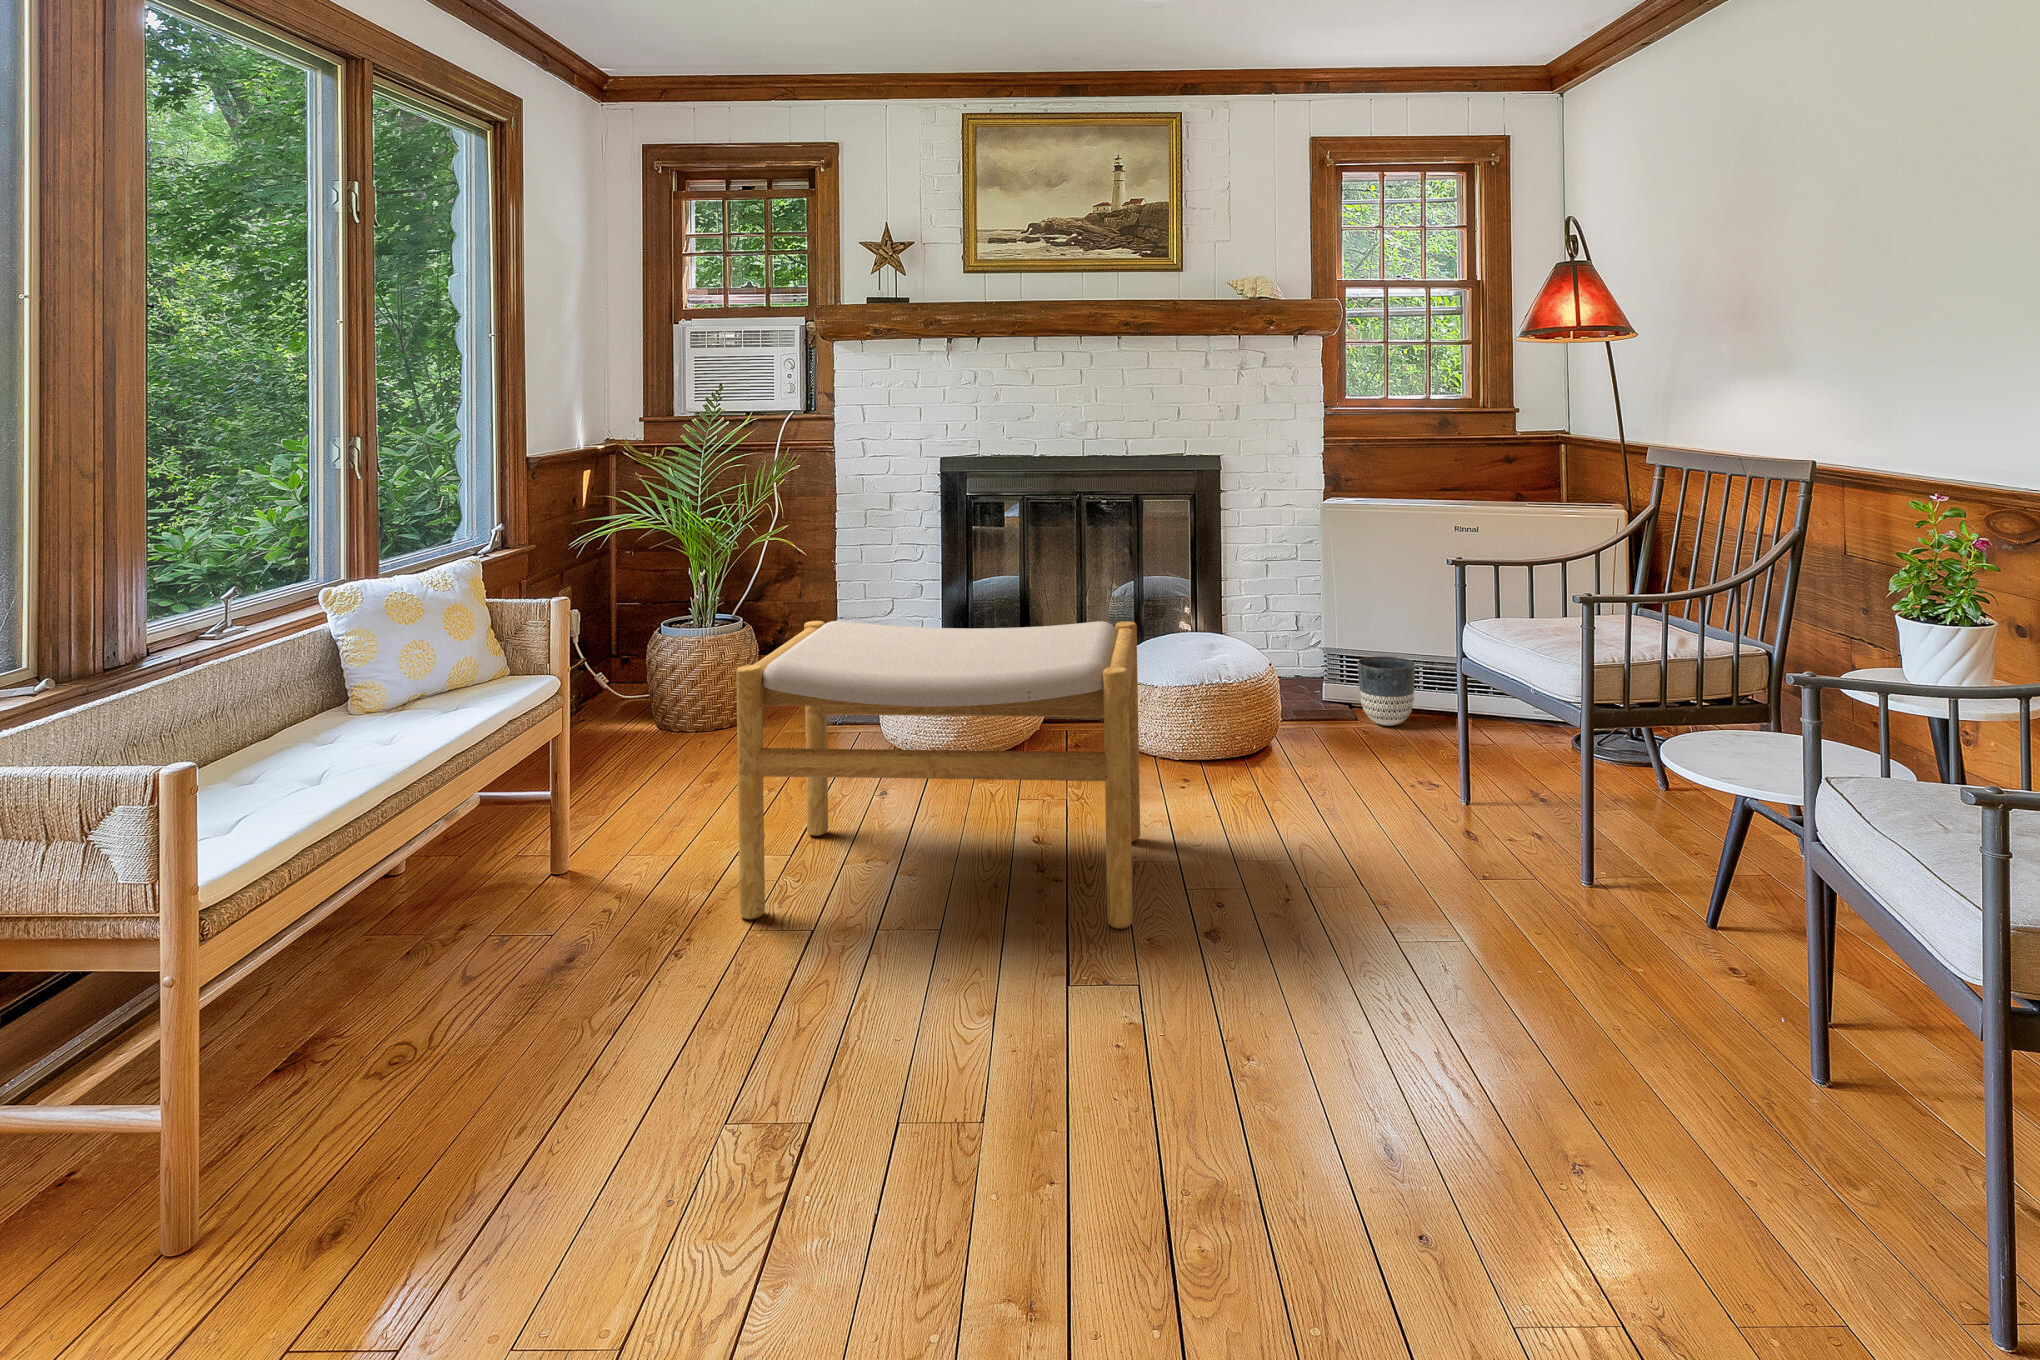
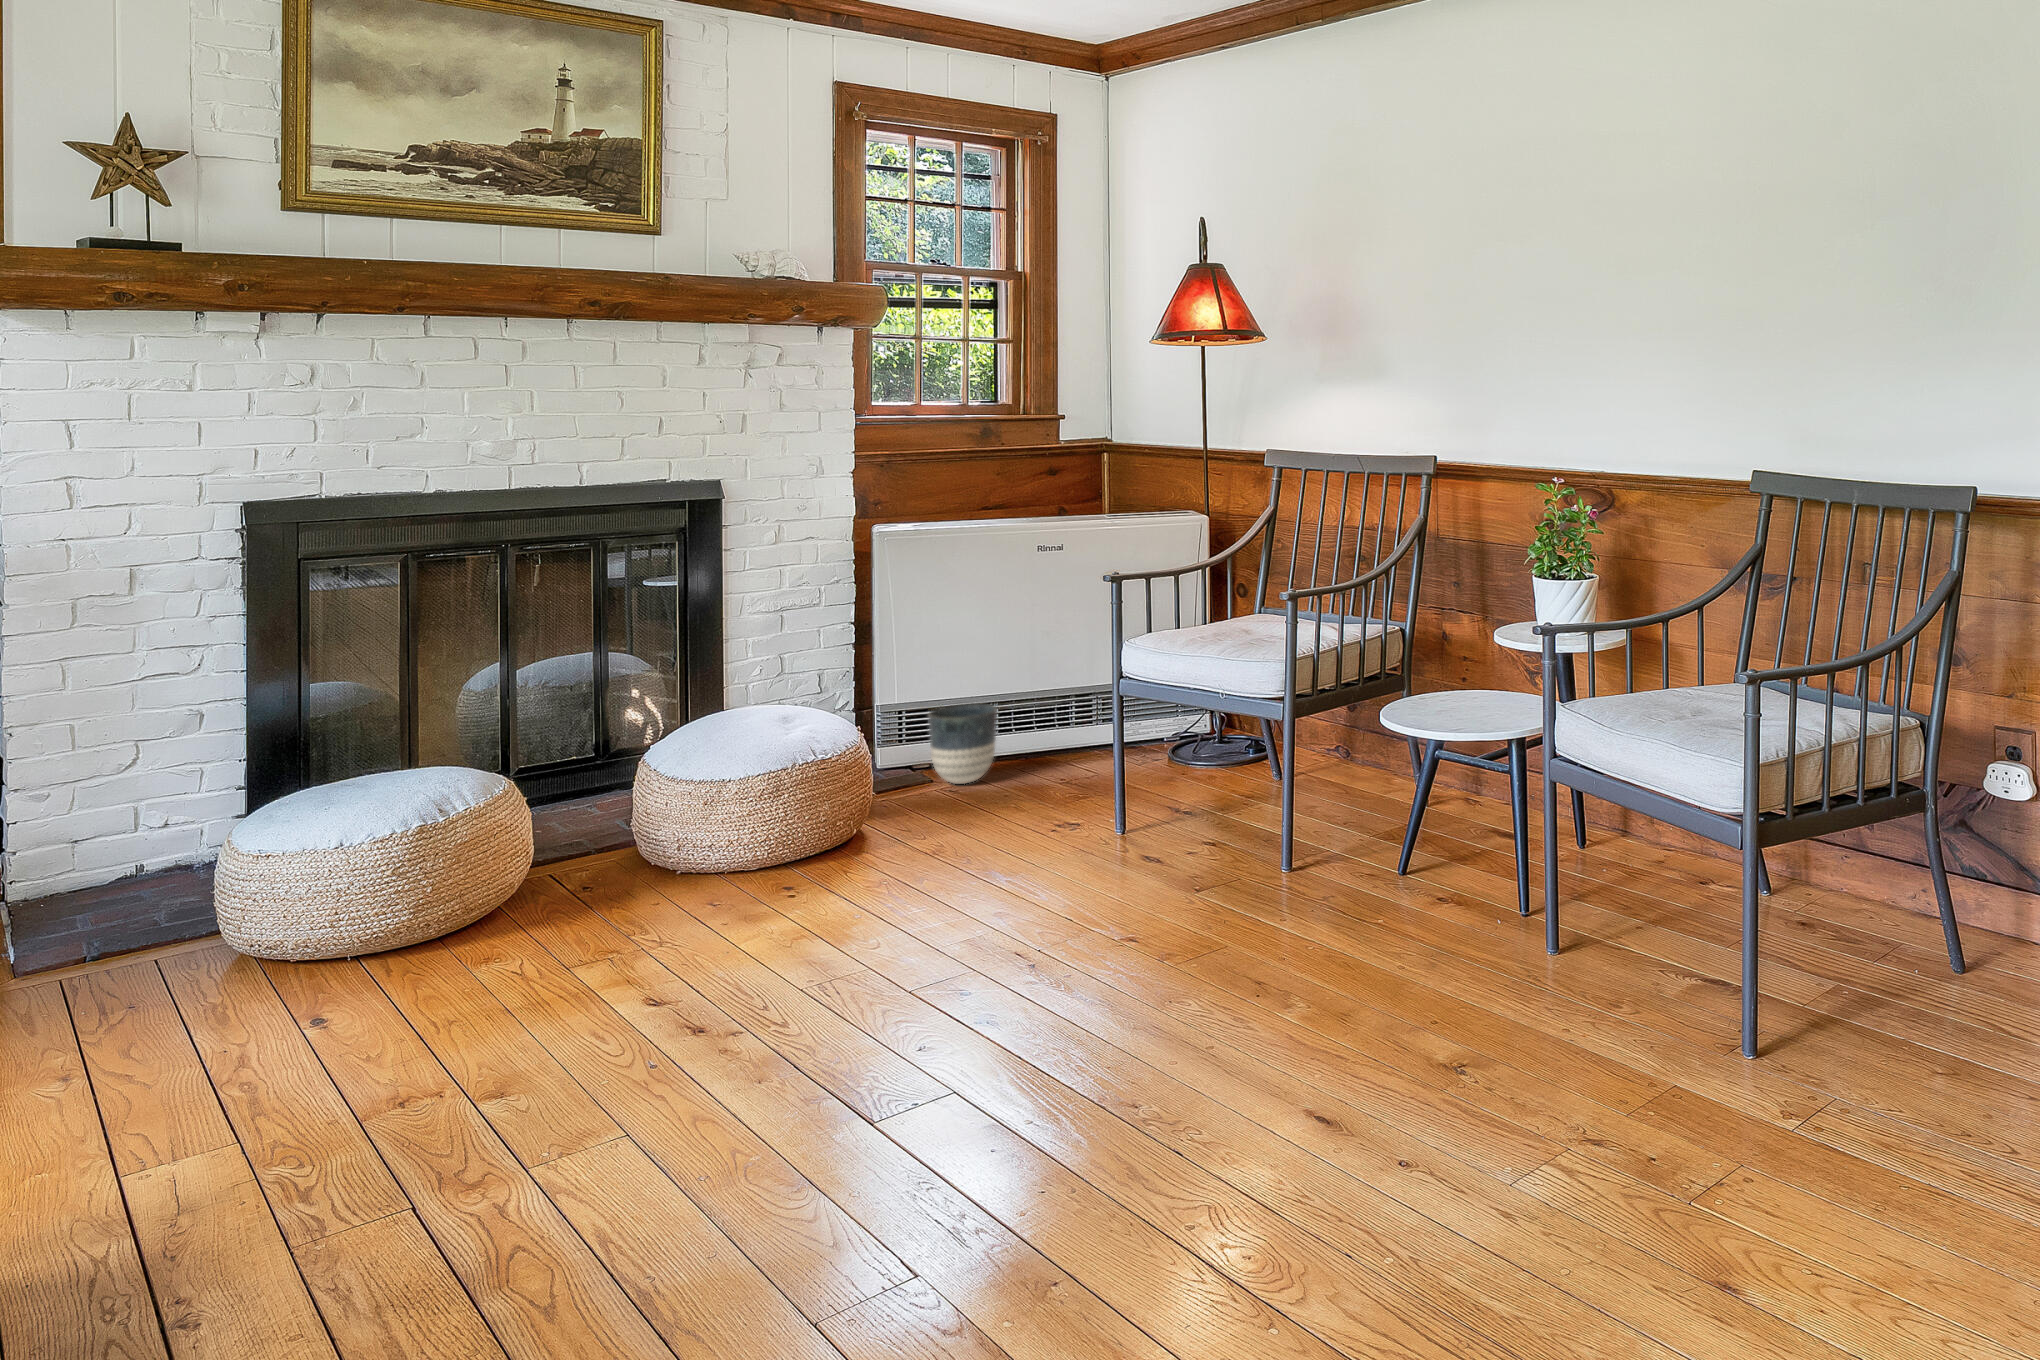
footstool: present [736,621,1140,929] -> none [233,691,887,1237]

